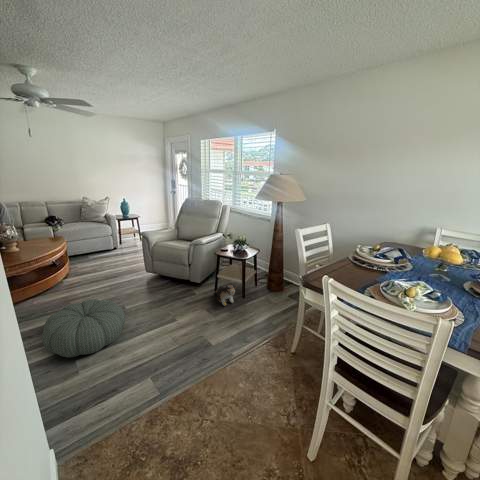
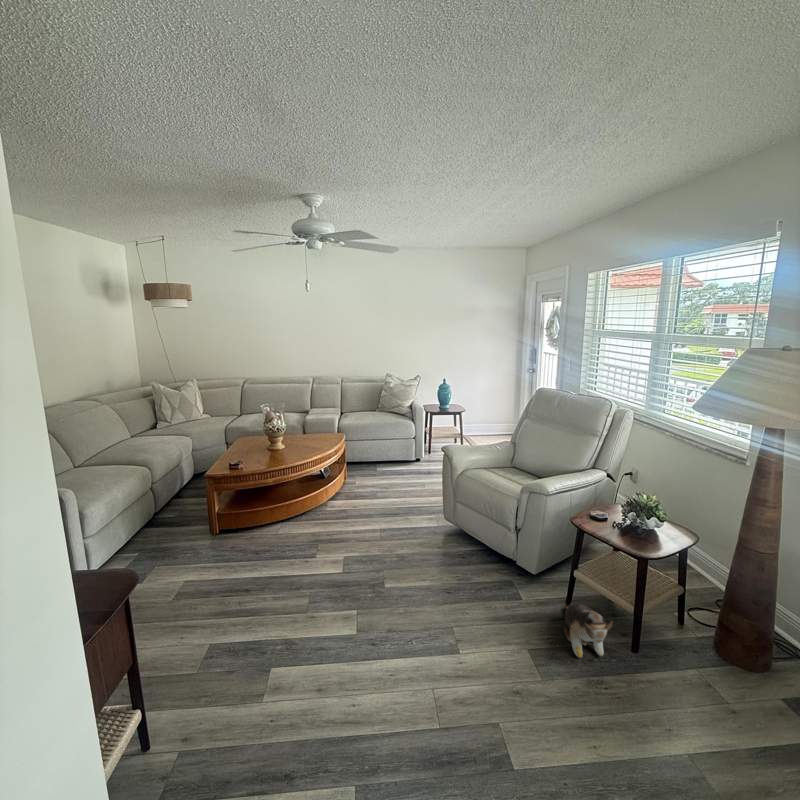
pouf: present [42,299,125,357] -> none [238,559,367,669]

